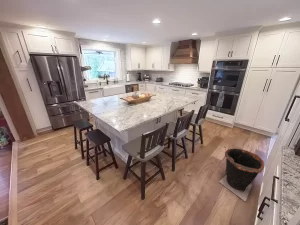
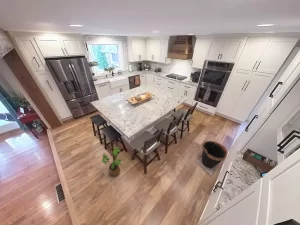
house plant: none [78,152,108,202] -> present [102,147,121,176]

